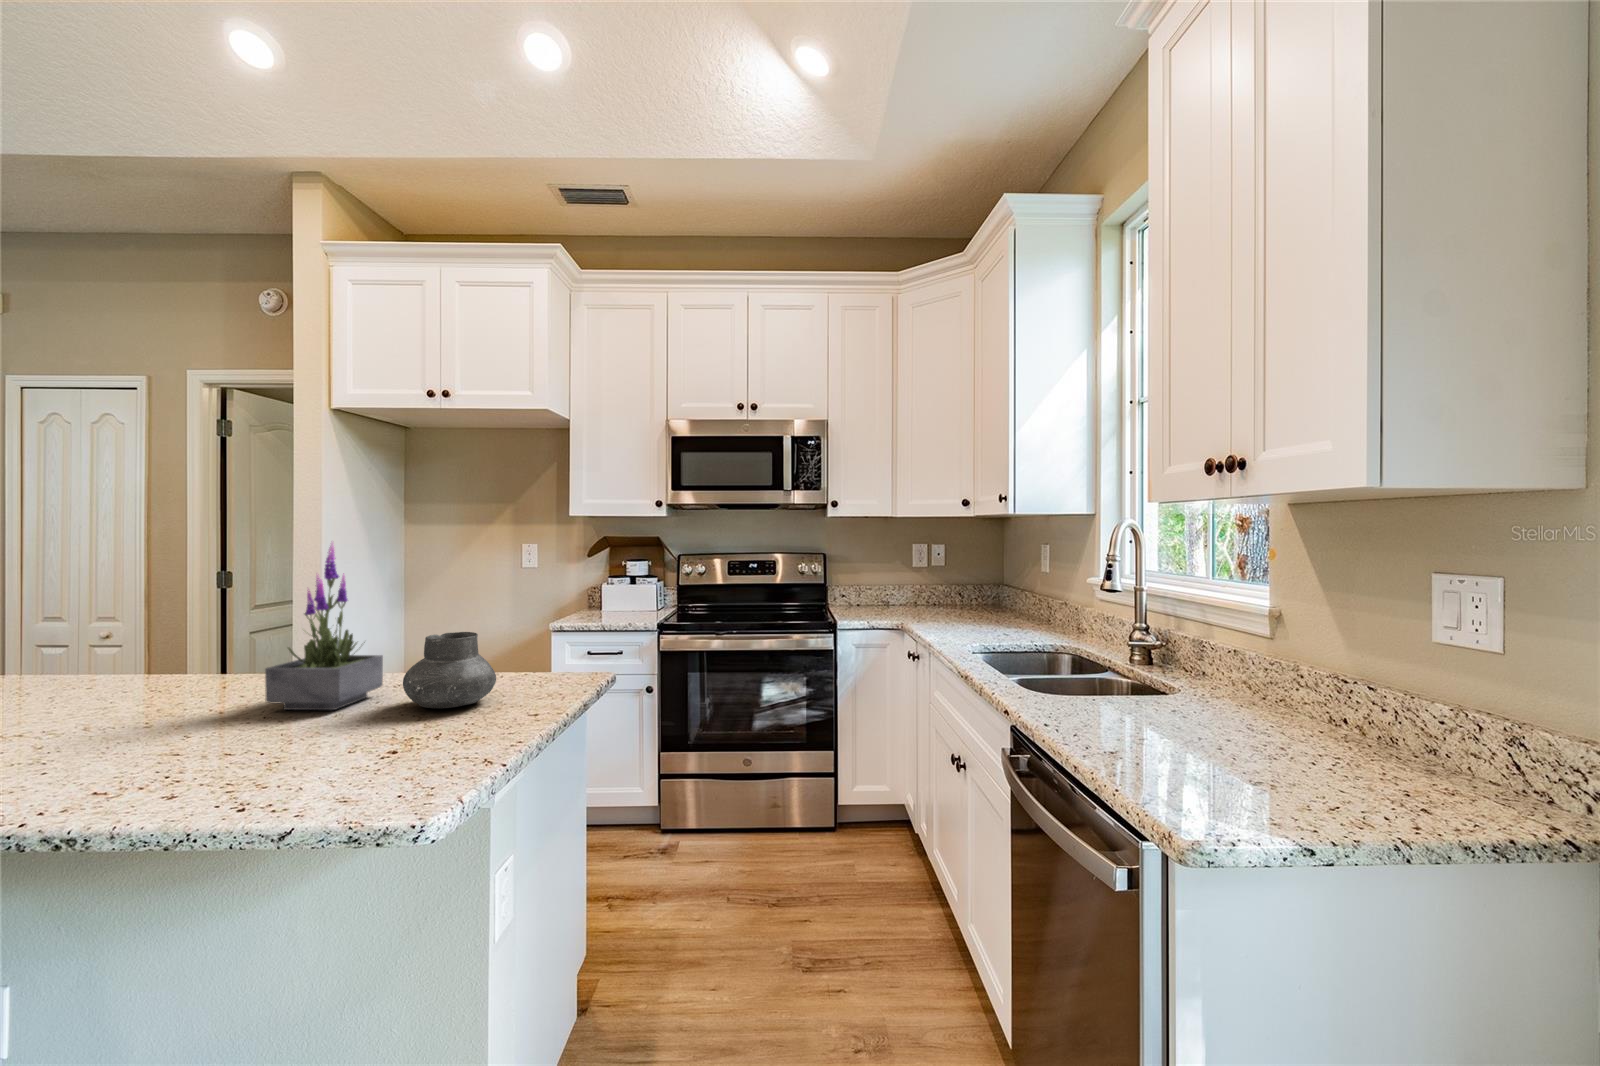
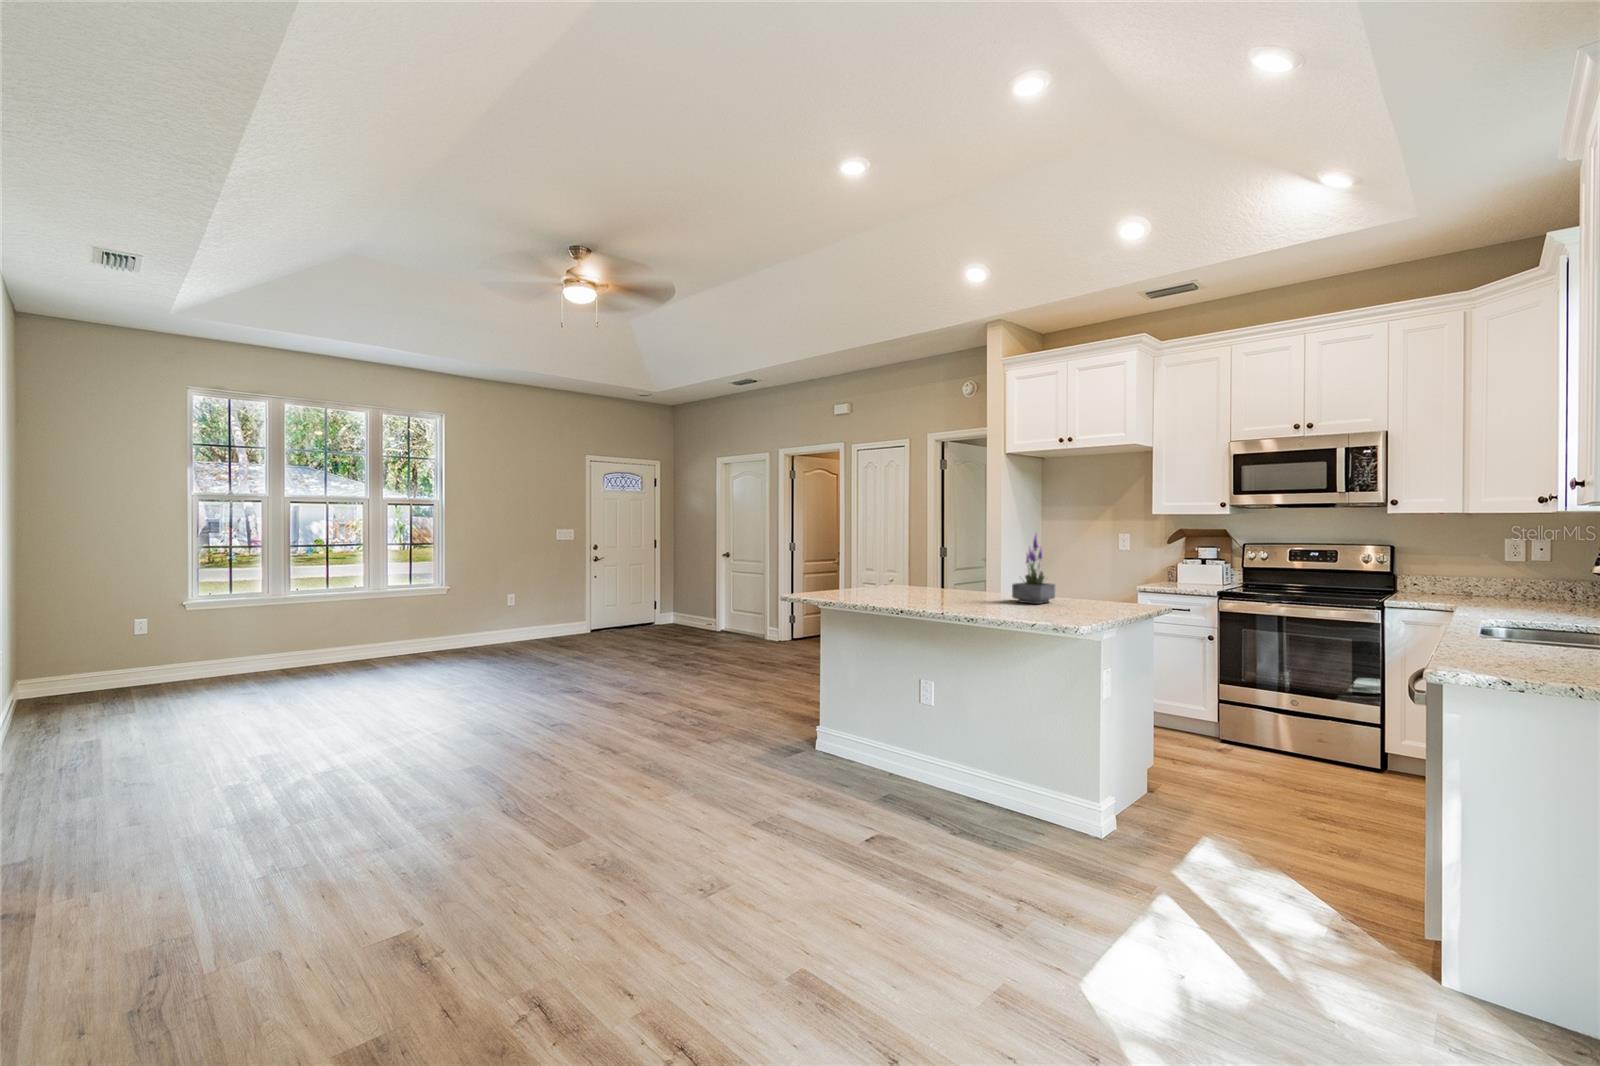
vase: present [403,632,496,708] -> none [1066,575,1107,608]

